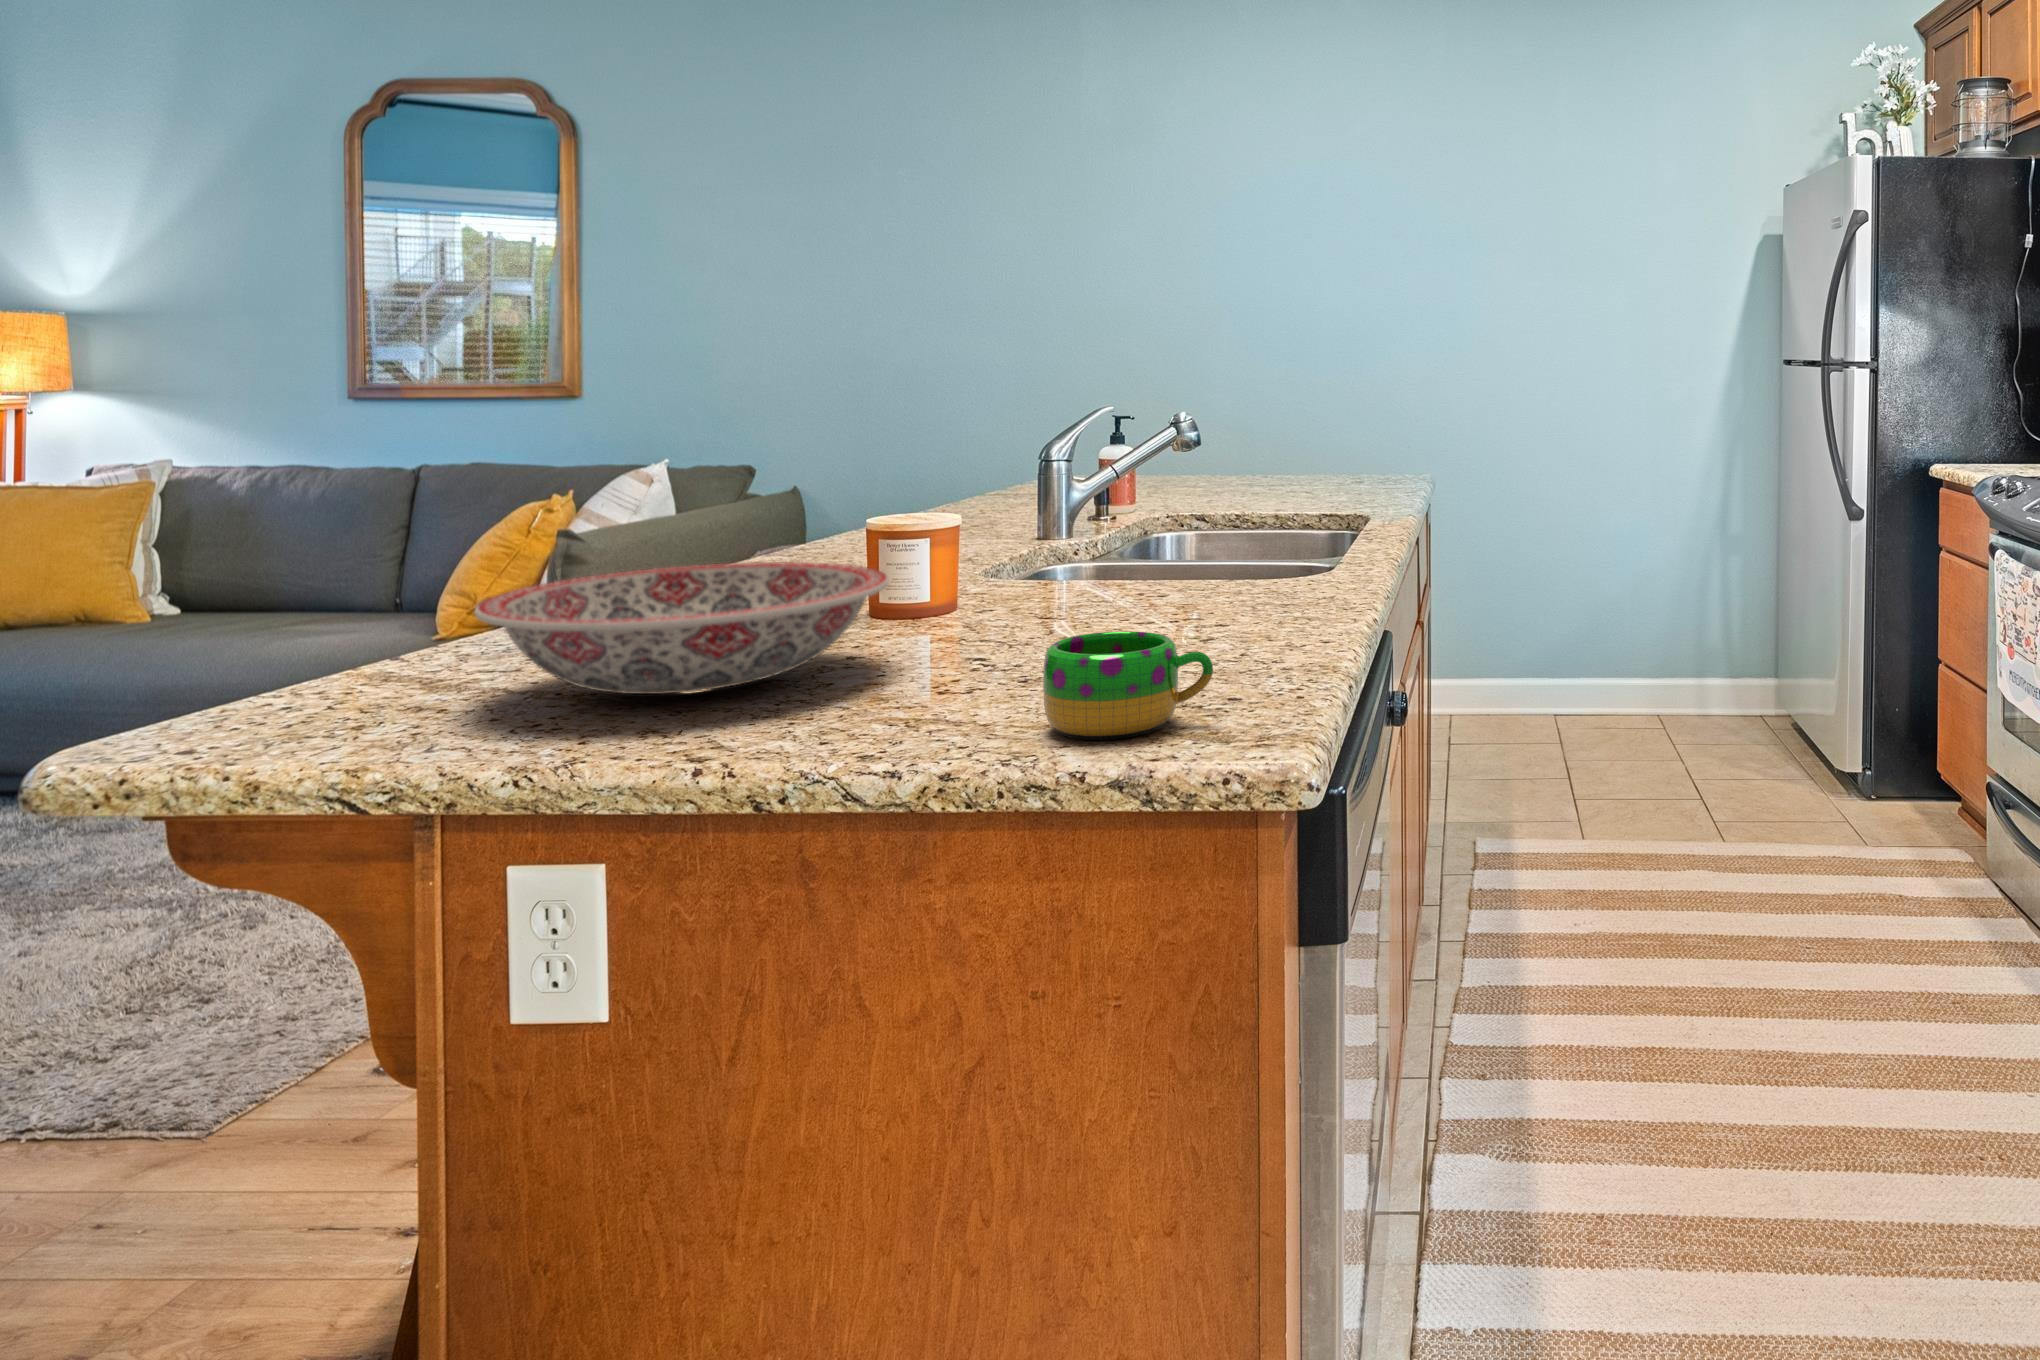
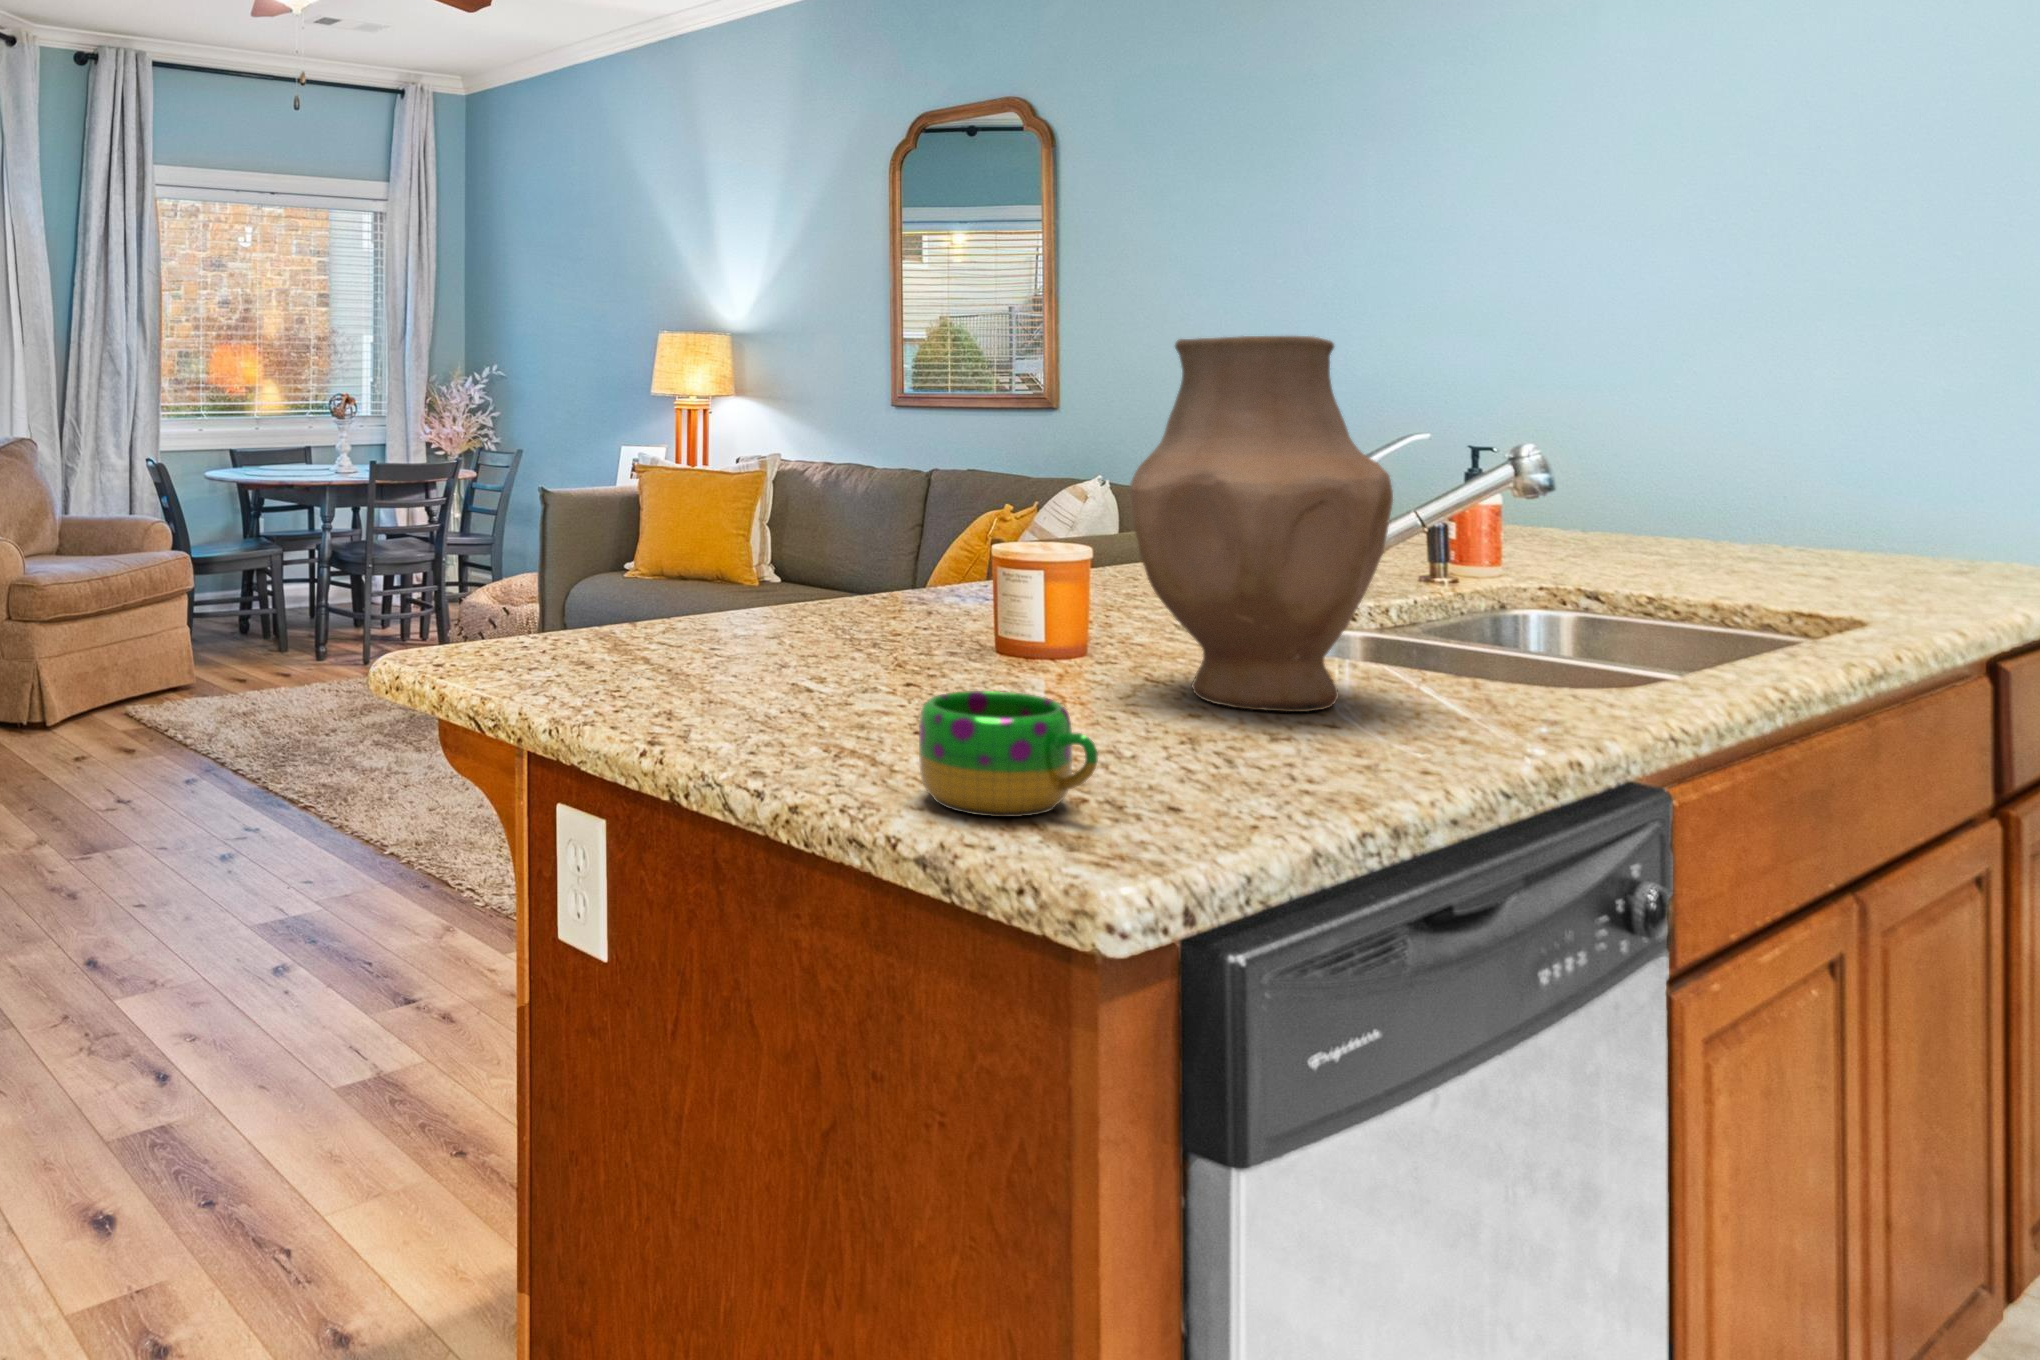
vase: none [1046,329,1248,628] -> present [1129,336,1393,712]
ceramic bowl: present [475,562,889,694] -> none [586,570,925,688]

